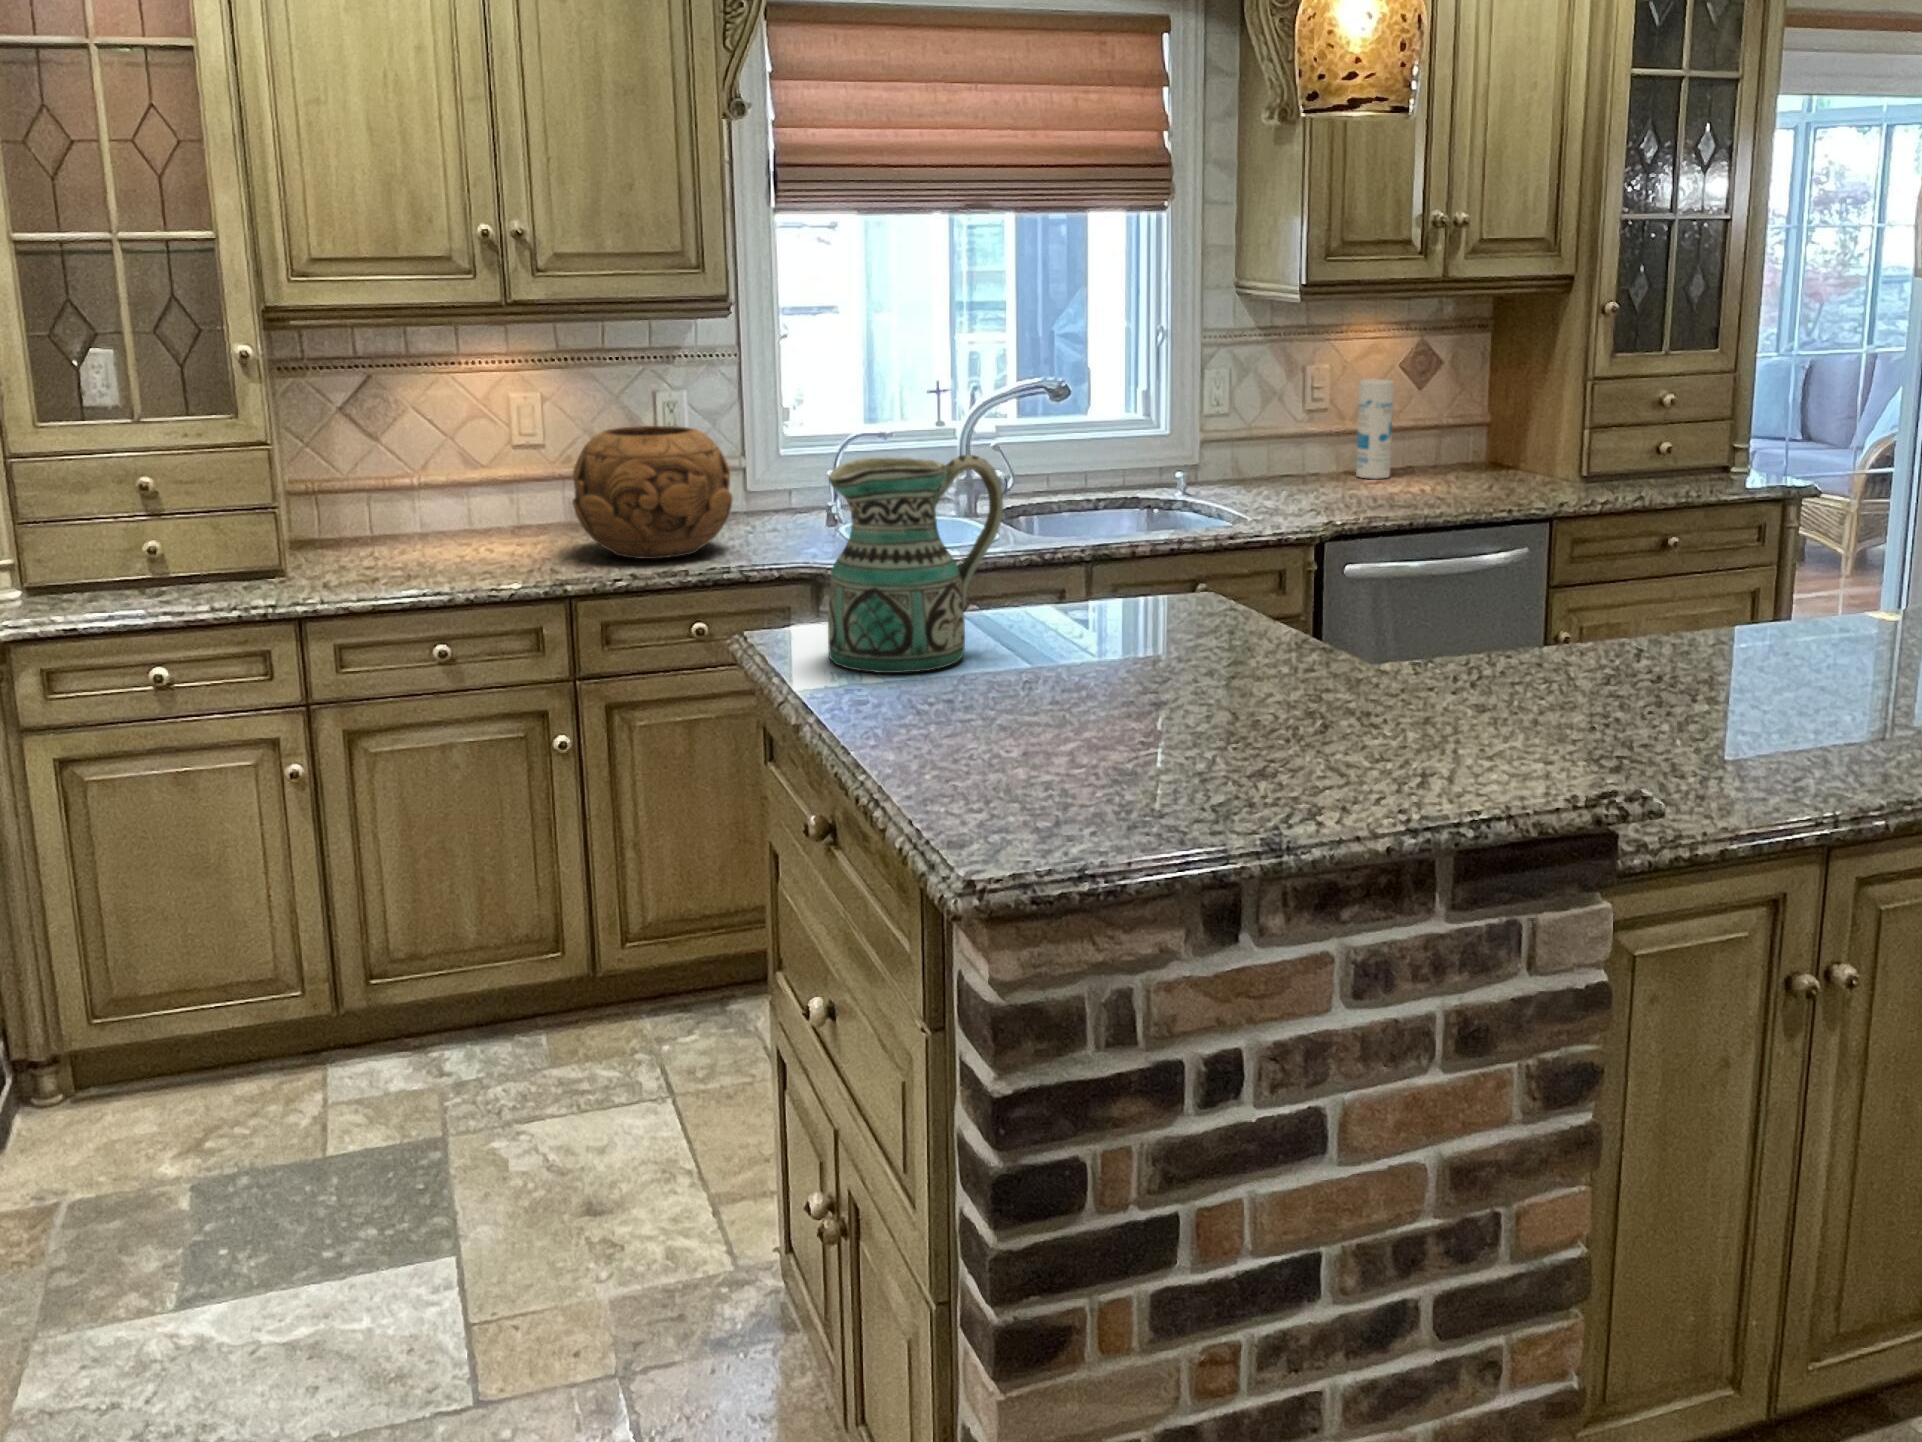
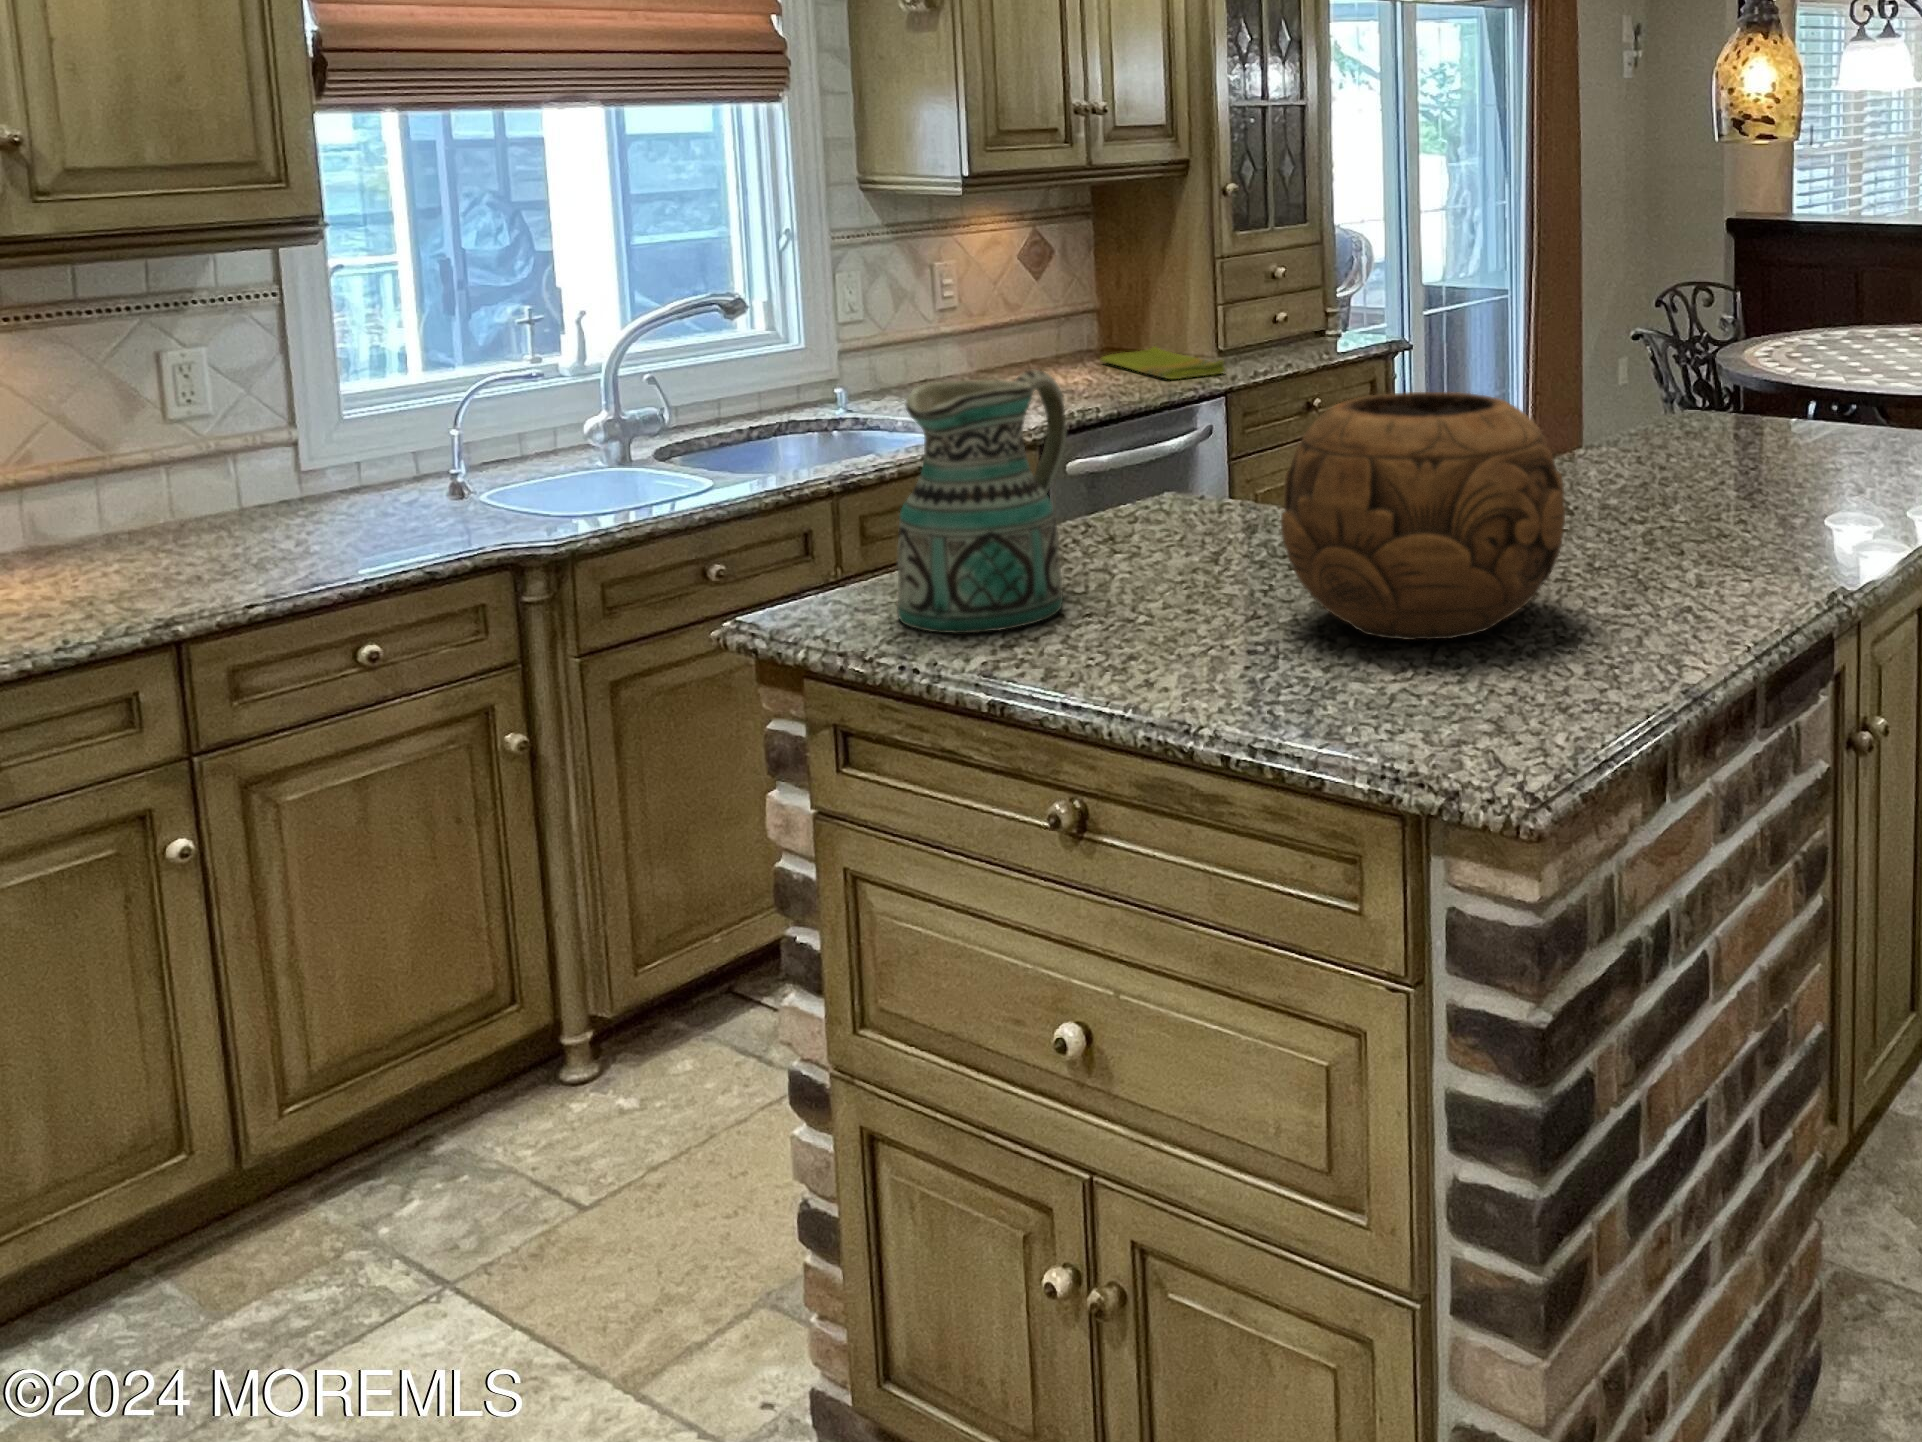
canister: present [1356,379,1394,479] -> none [992,275,1033,380]
decorative bowl: present [572,426,733,559] -> present [1281,392,1565,640]
dish towel: none [1467,459,1563,493] -> present [1101,347,1225,379]

